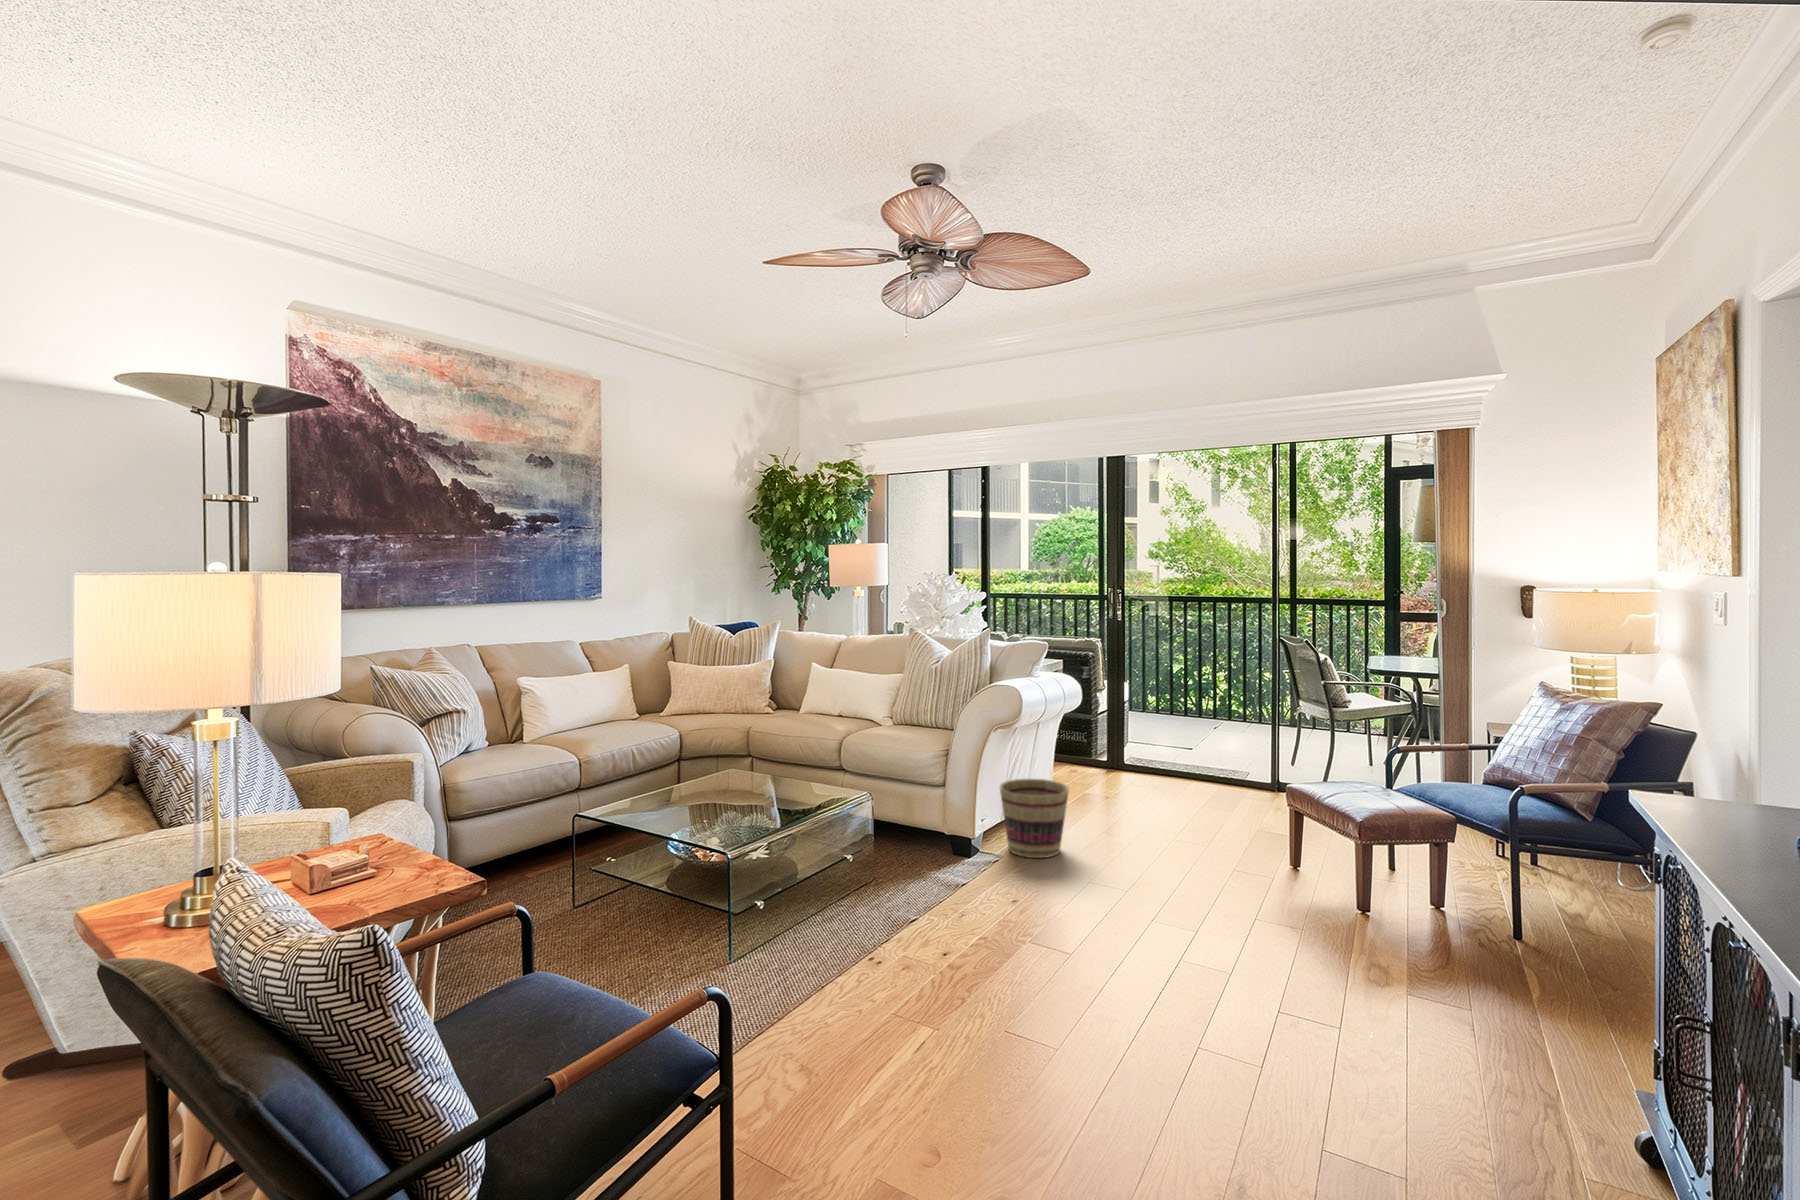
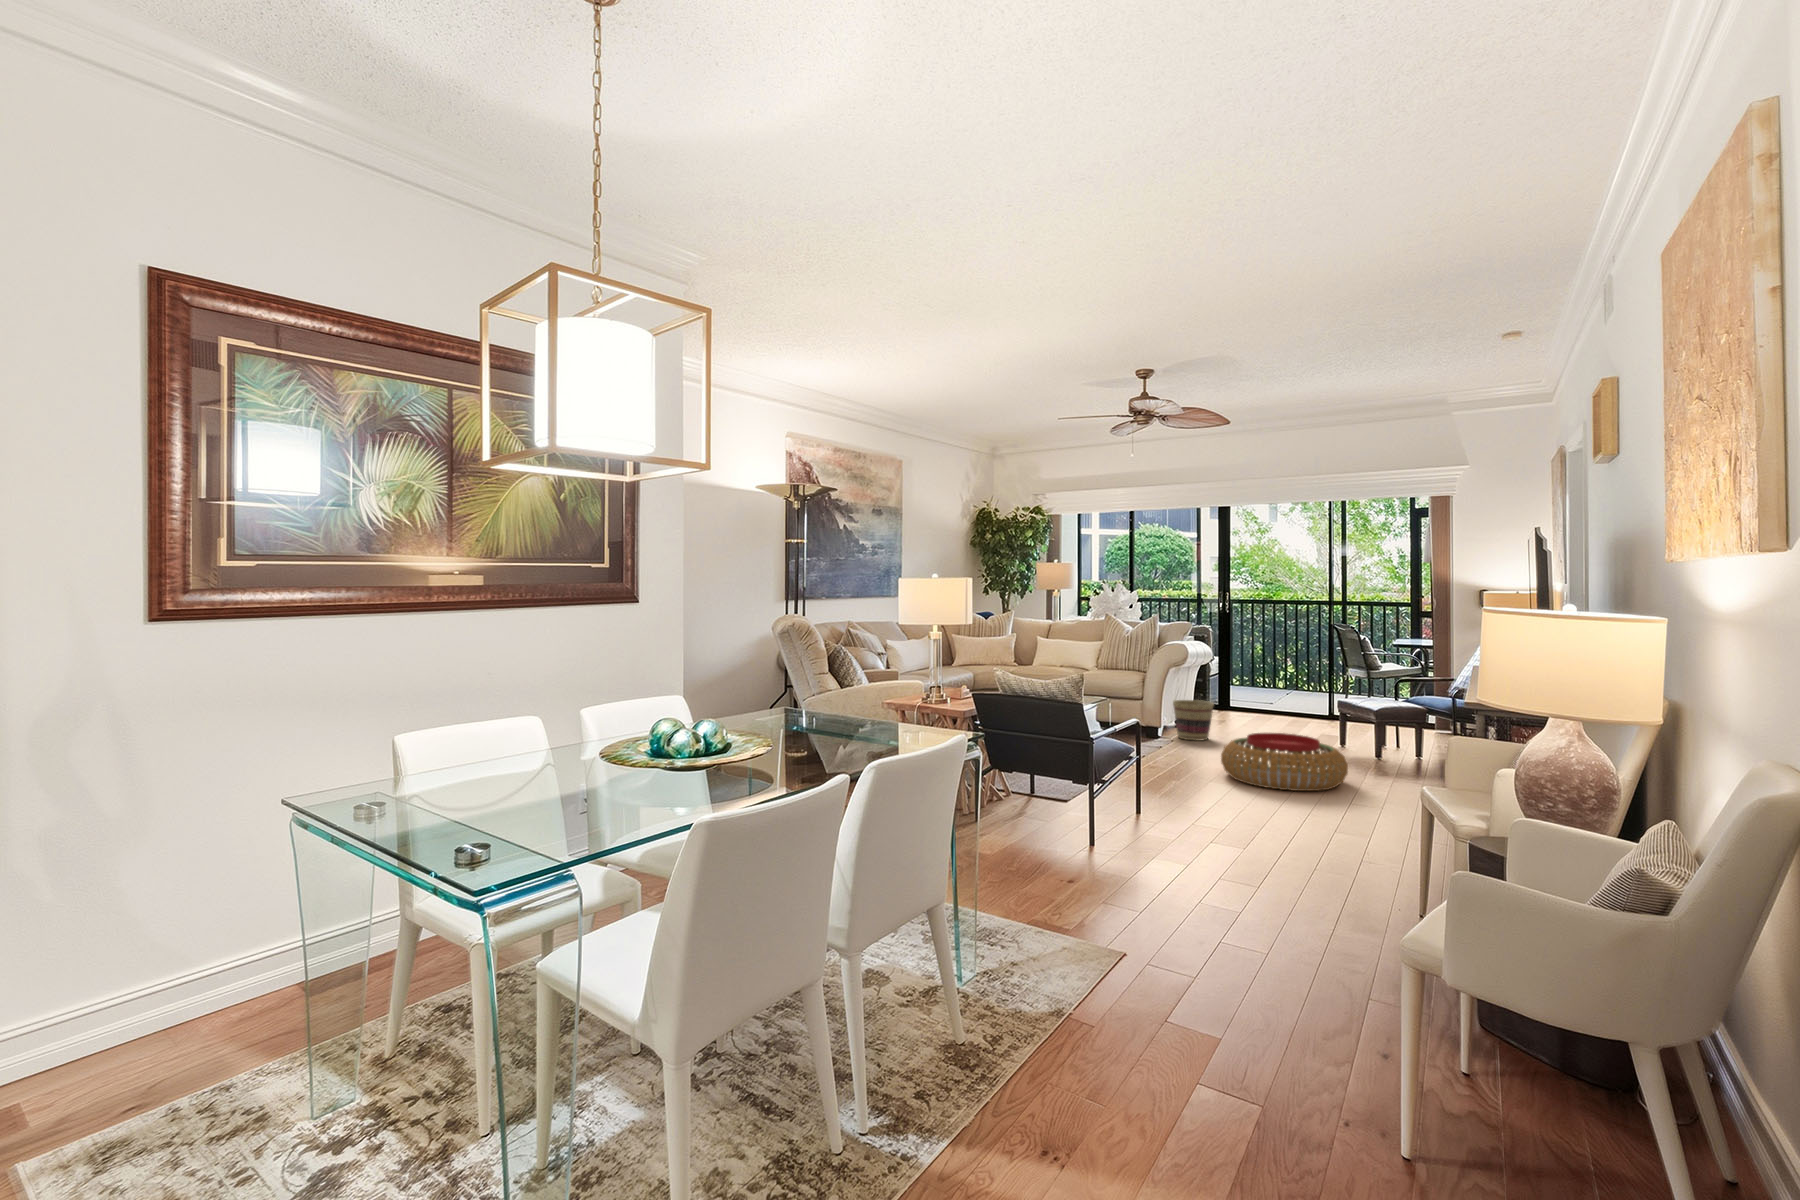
pouf: none [1030,894,1297,1072] -> present [1221,733,1348,791]

